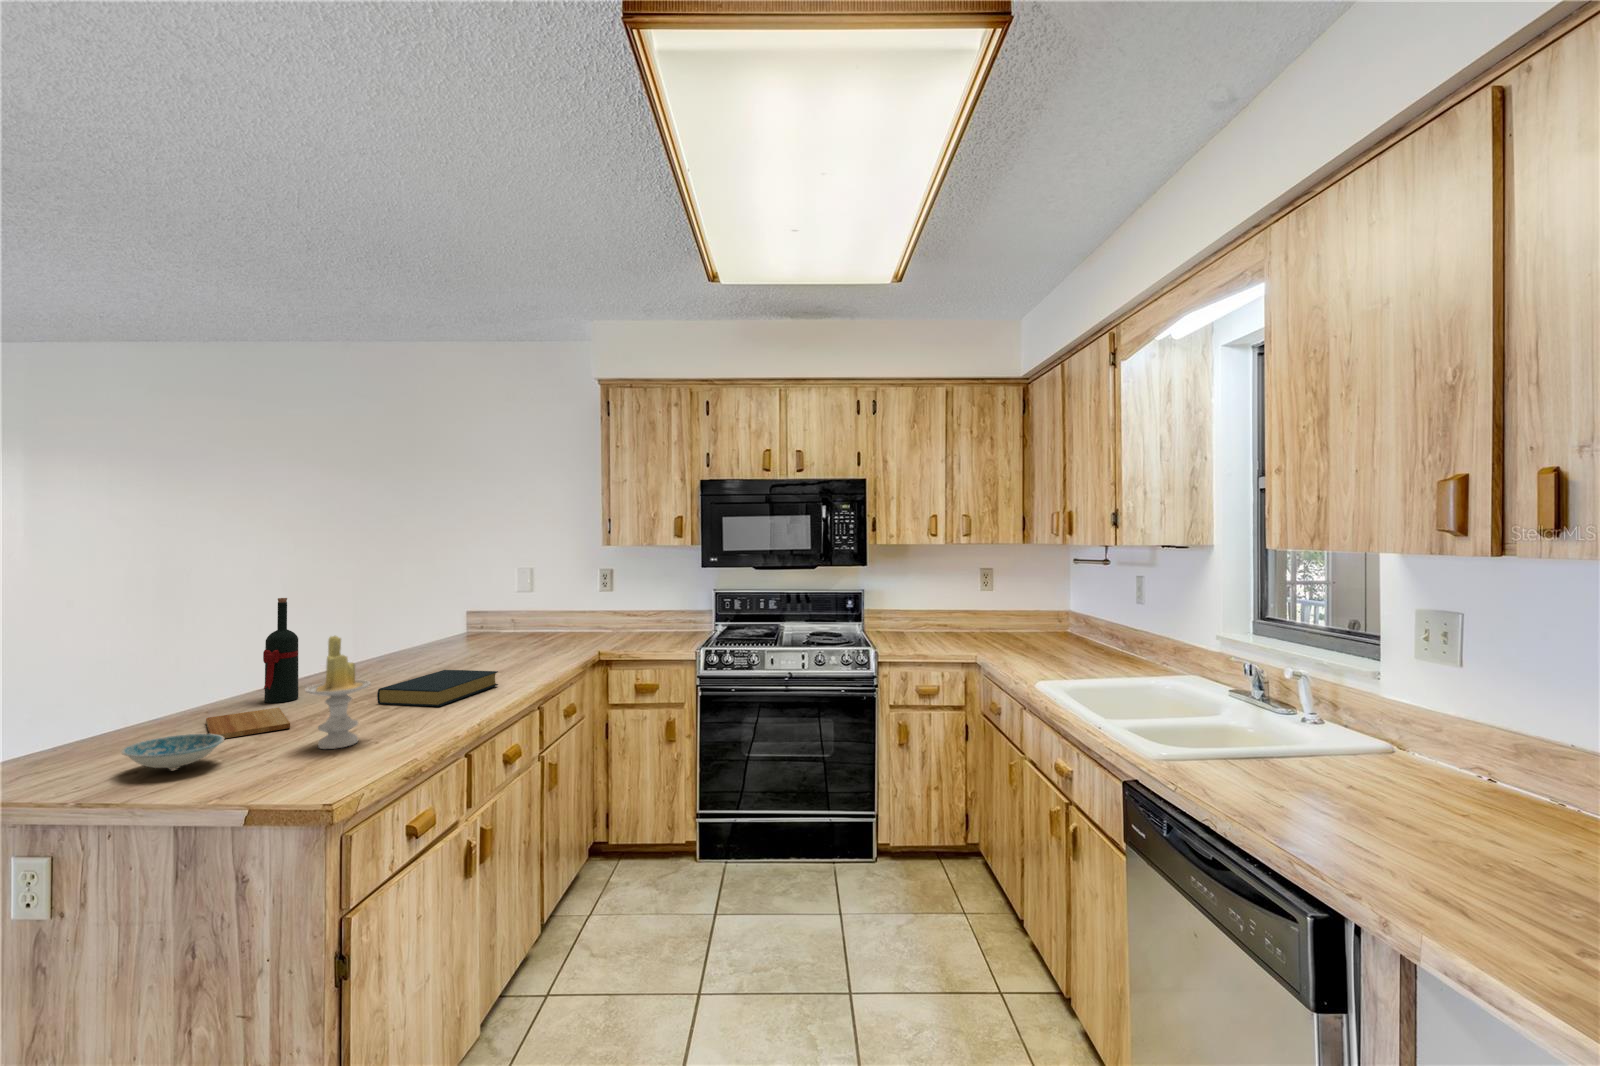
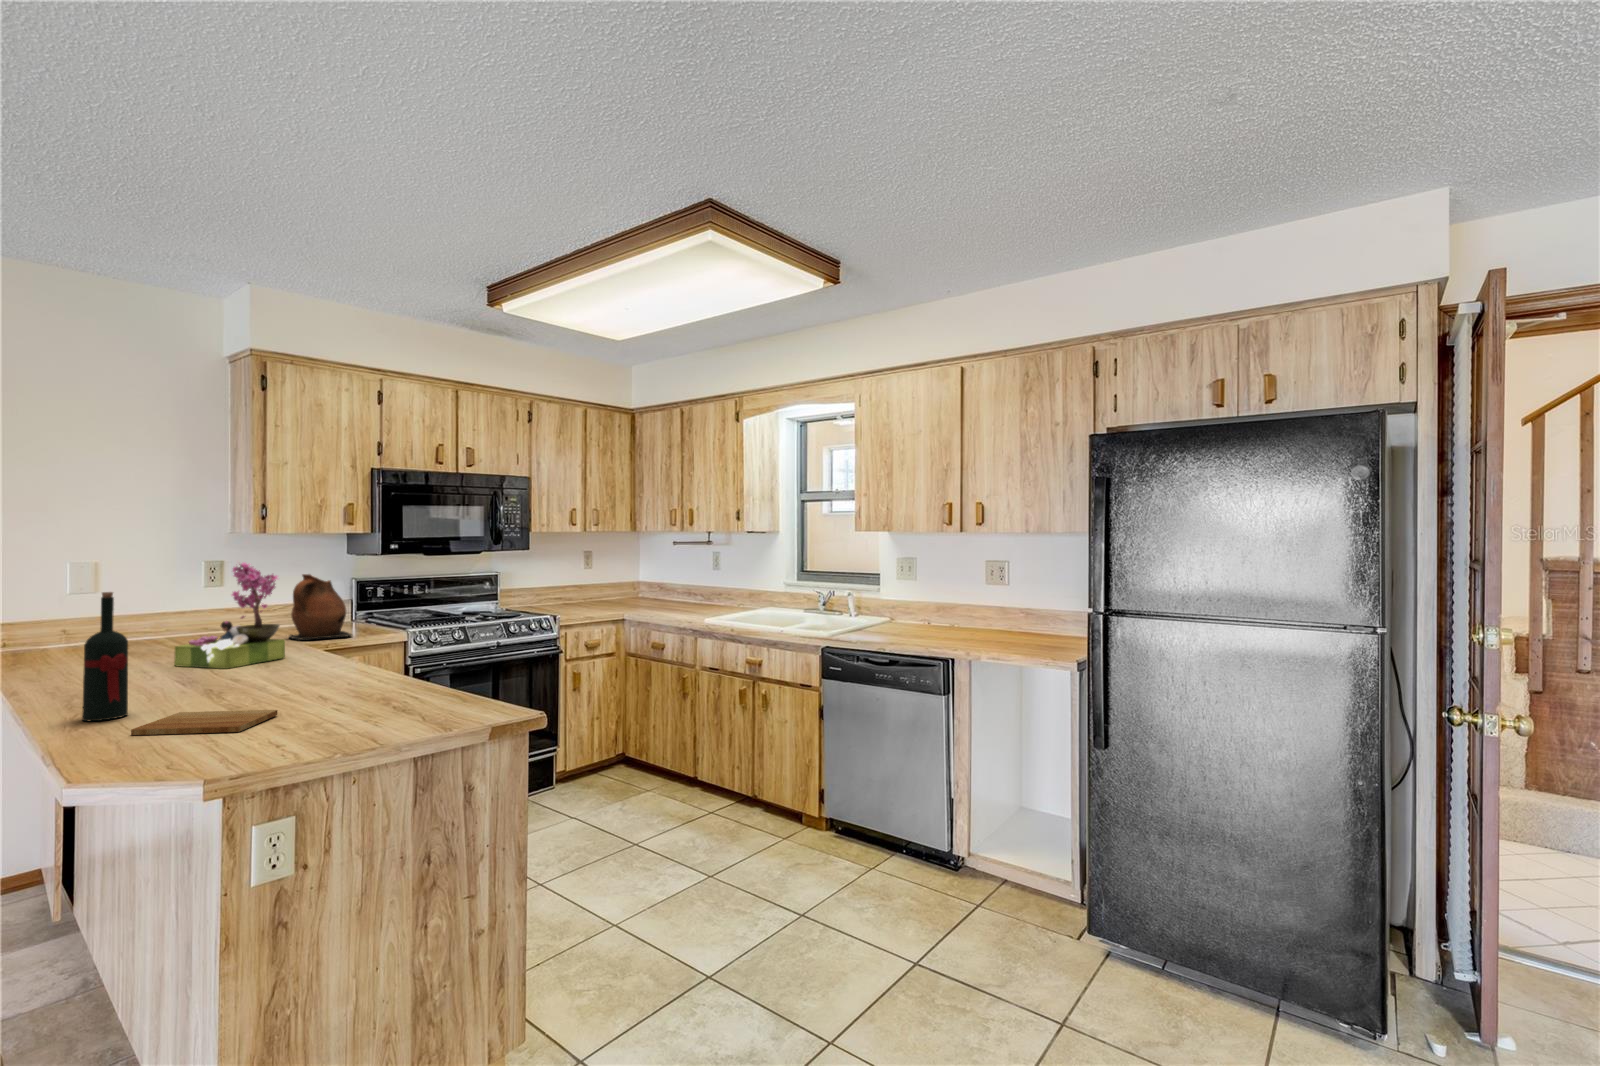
flower arrangement: none [489,572,559,667] -> present [174,562,285,669]
ceramic pitcher: none [627,585,683,647] -> present [289,574,351,640]
candle: present [305,636,371,749] -> none [362,611,417,711]
hardback book: present [377,670,498,707] -> none [249,658,351,697]
ceramic bowl: present [122,734,224,770] -> none [271,706,369,738]

